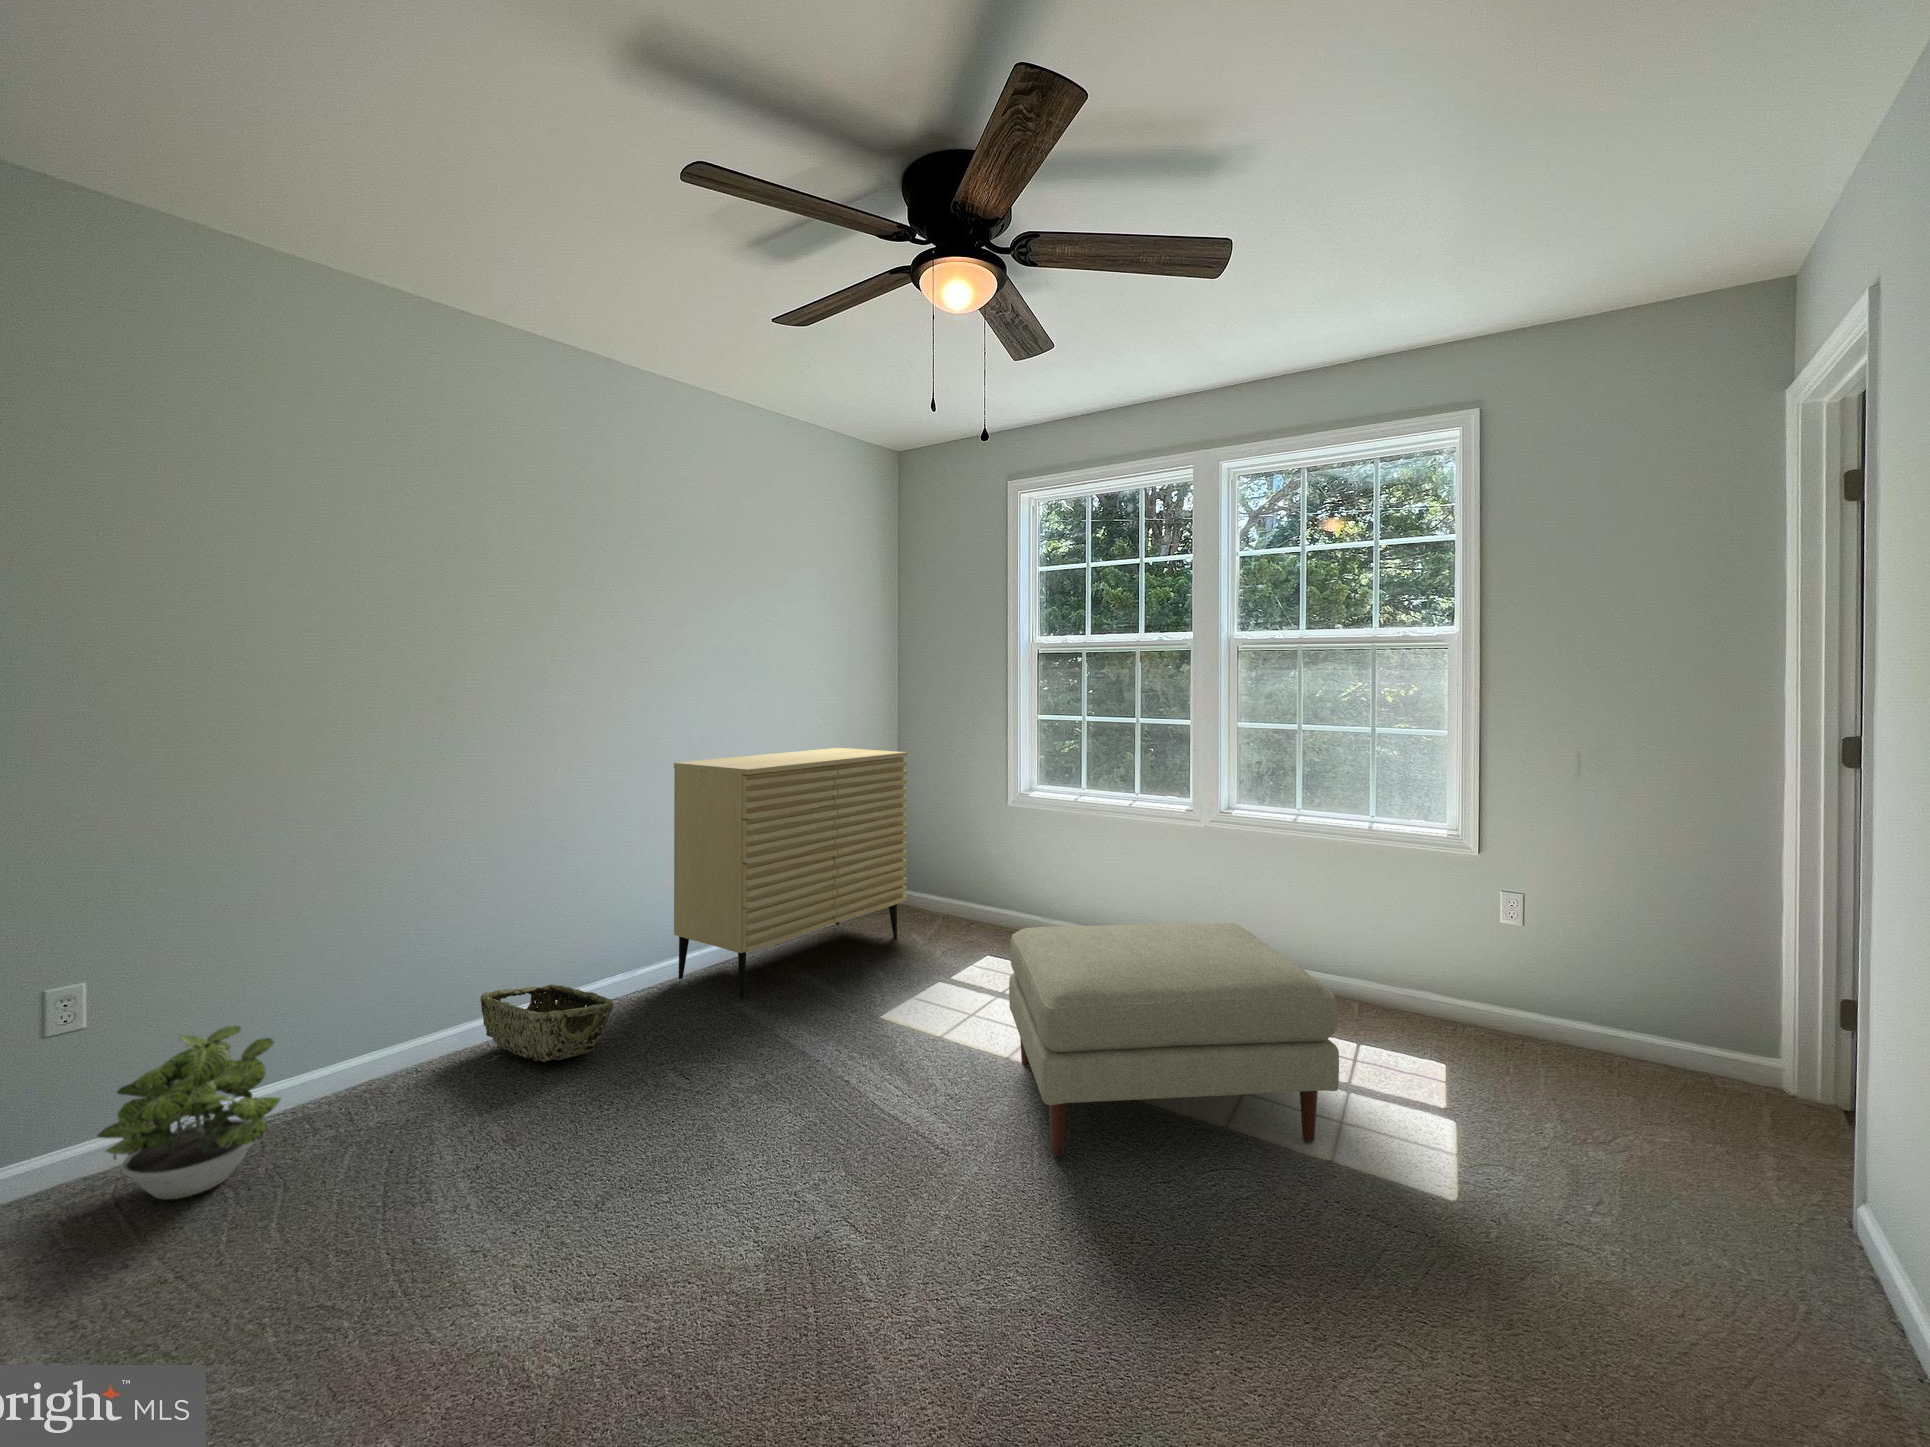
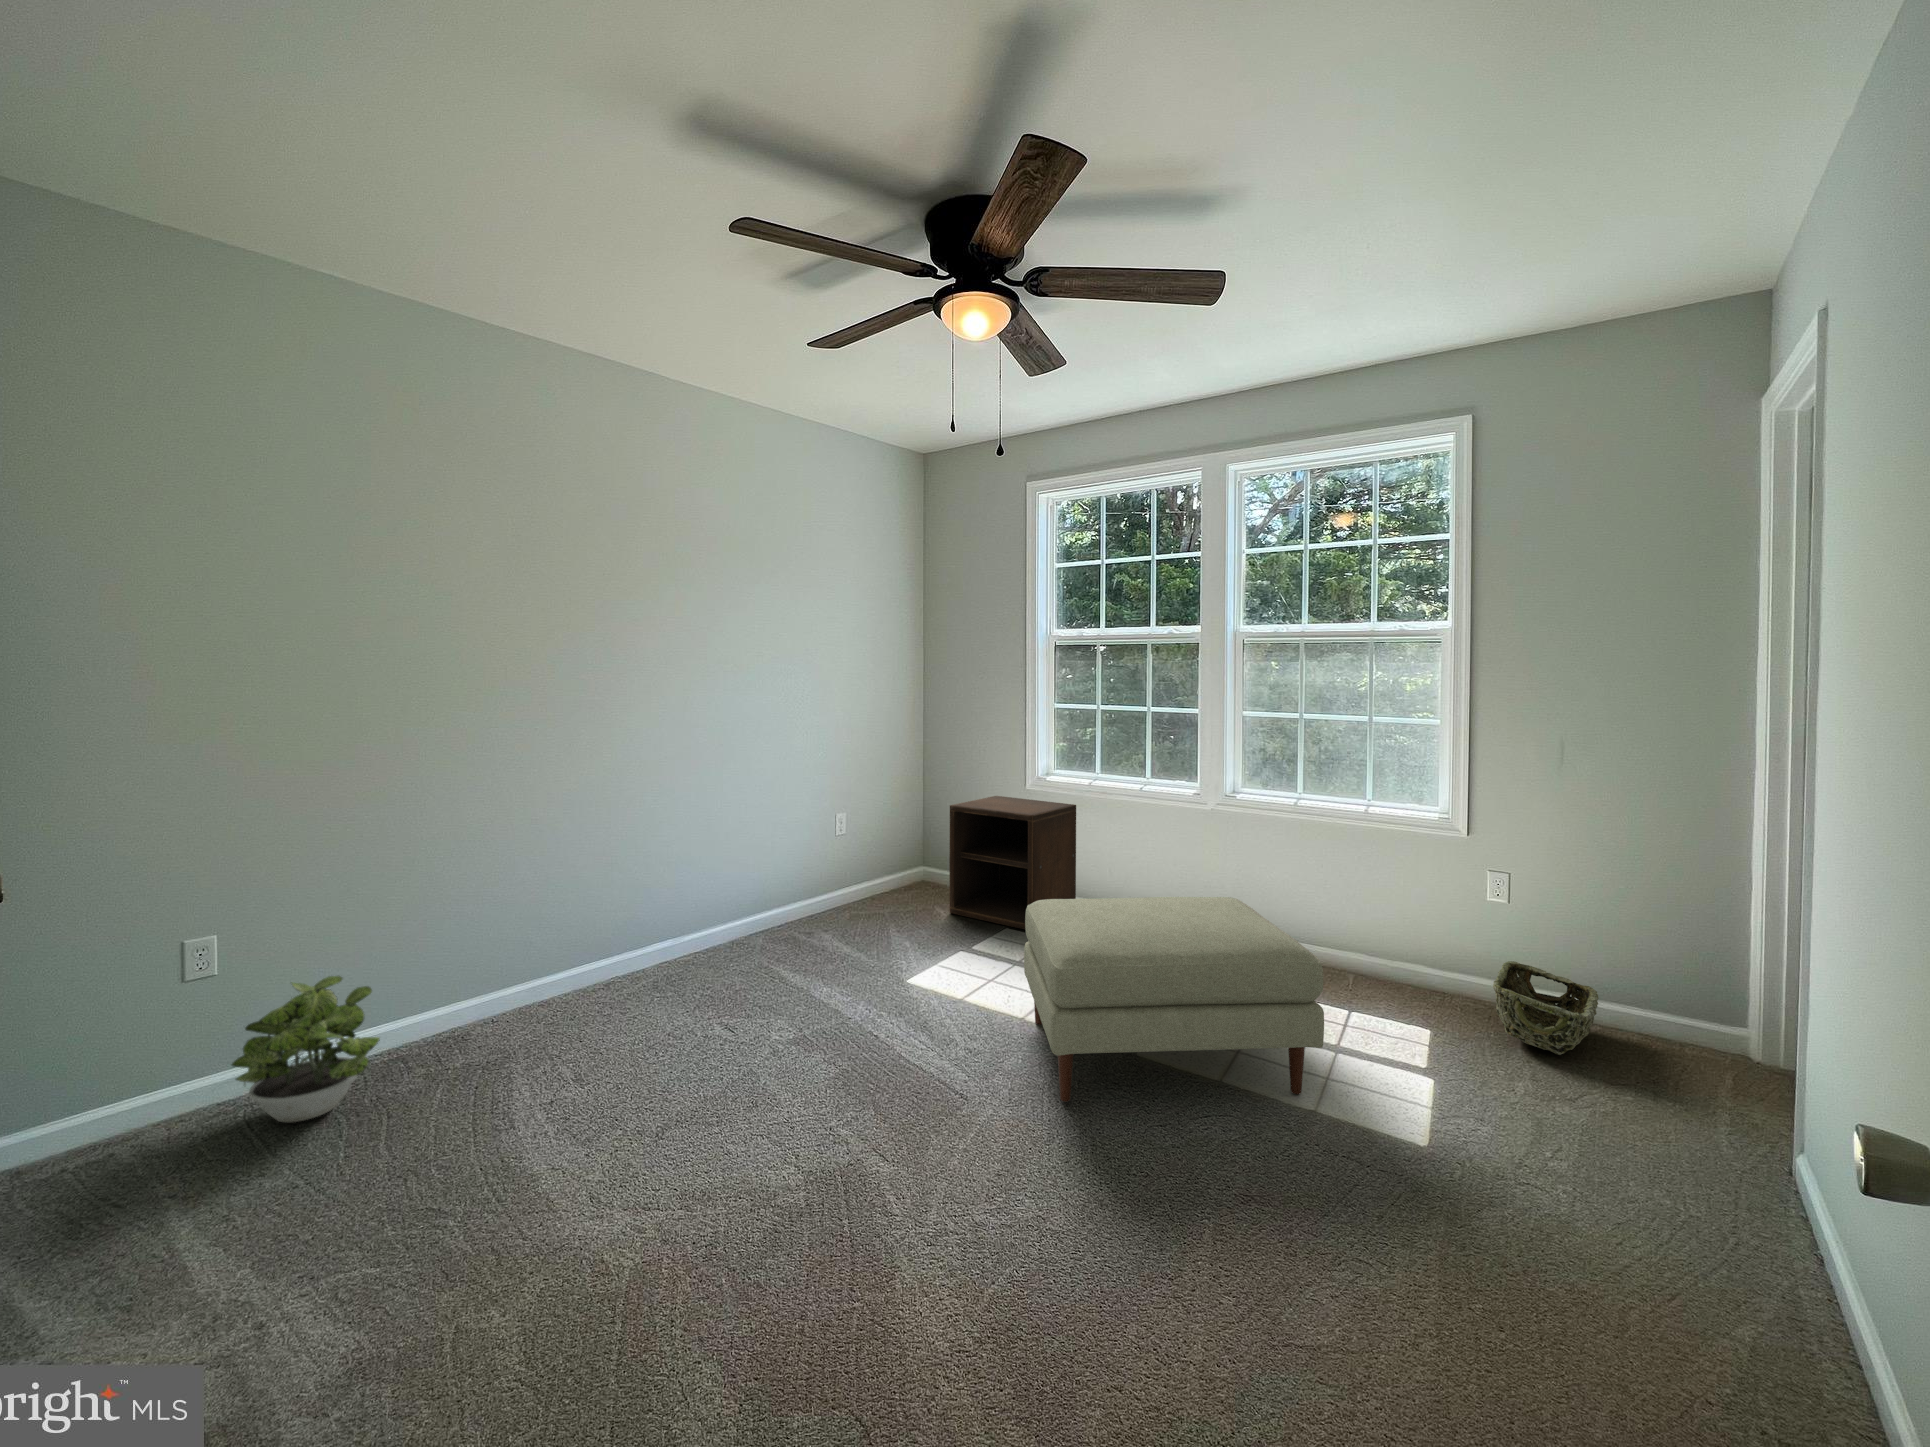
dresser: present [674,748,907,998] -> none [714,733,931,964]
nightstand: none [927,813,1061,958] -> present [949,796,1076,929]
woven basket: present [480,985,613,1062] -> present [1493,961,1599,1055]

